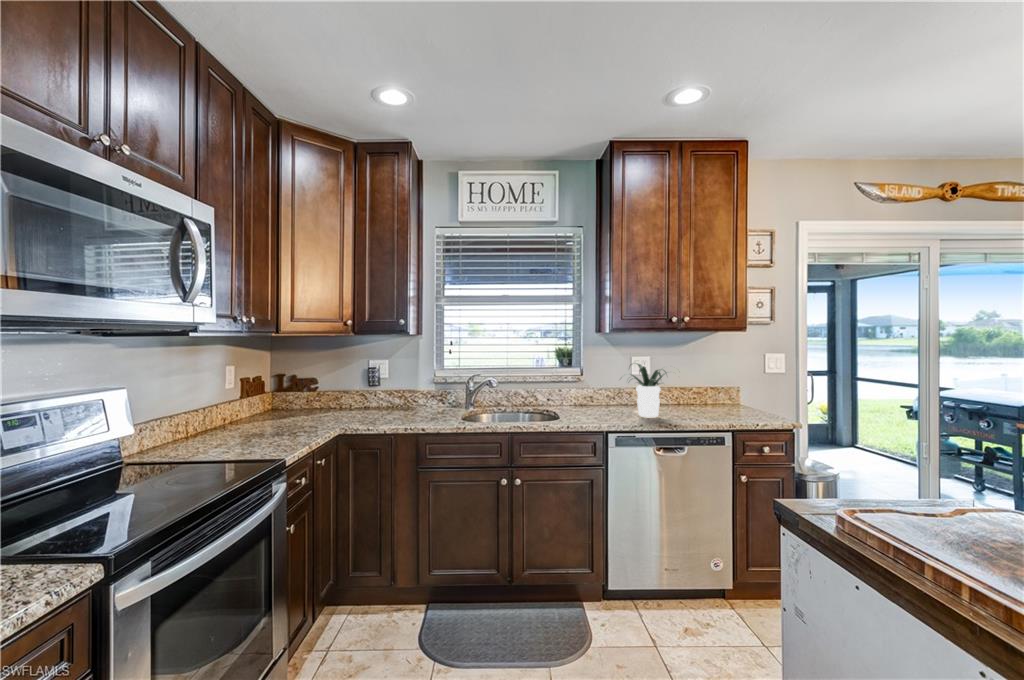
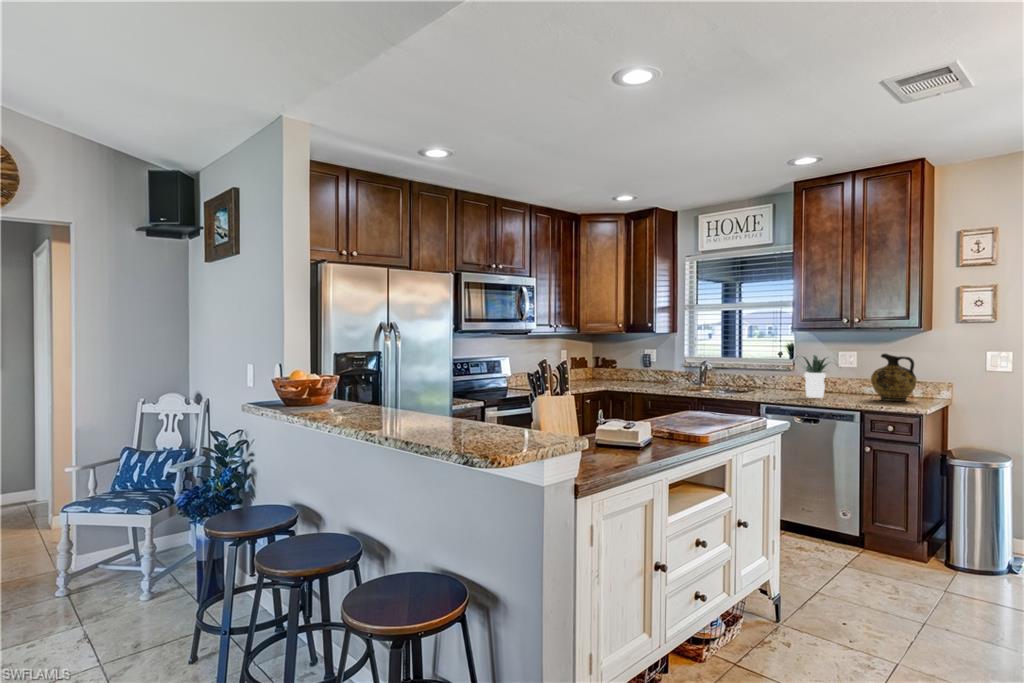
ceramic jug: none [691,359,737,412] -> present [871,354,917,401]

